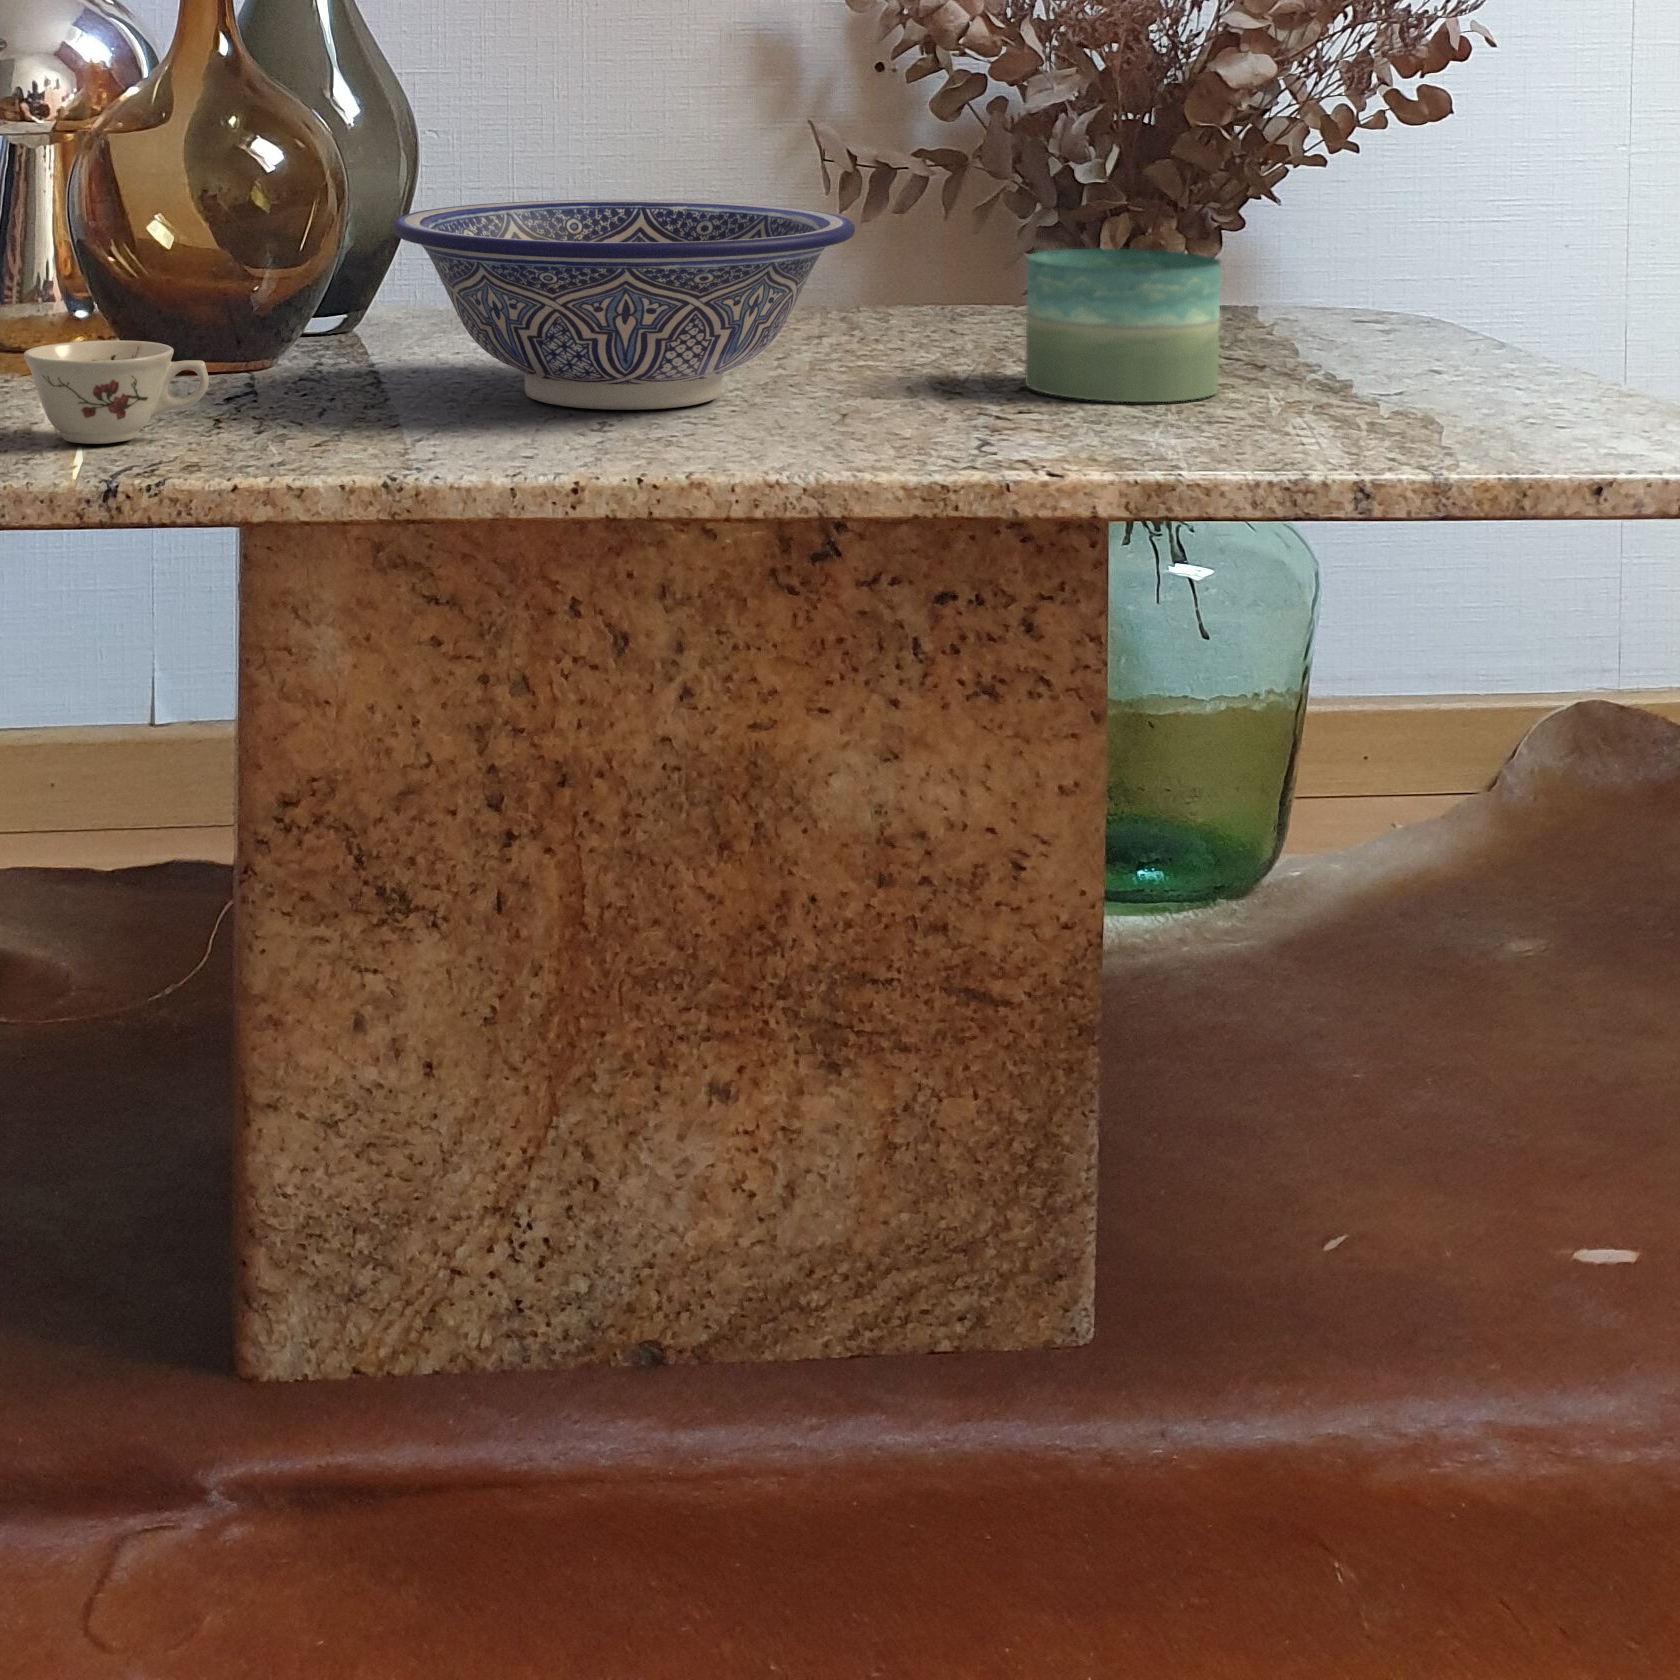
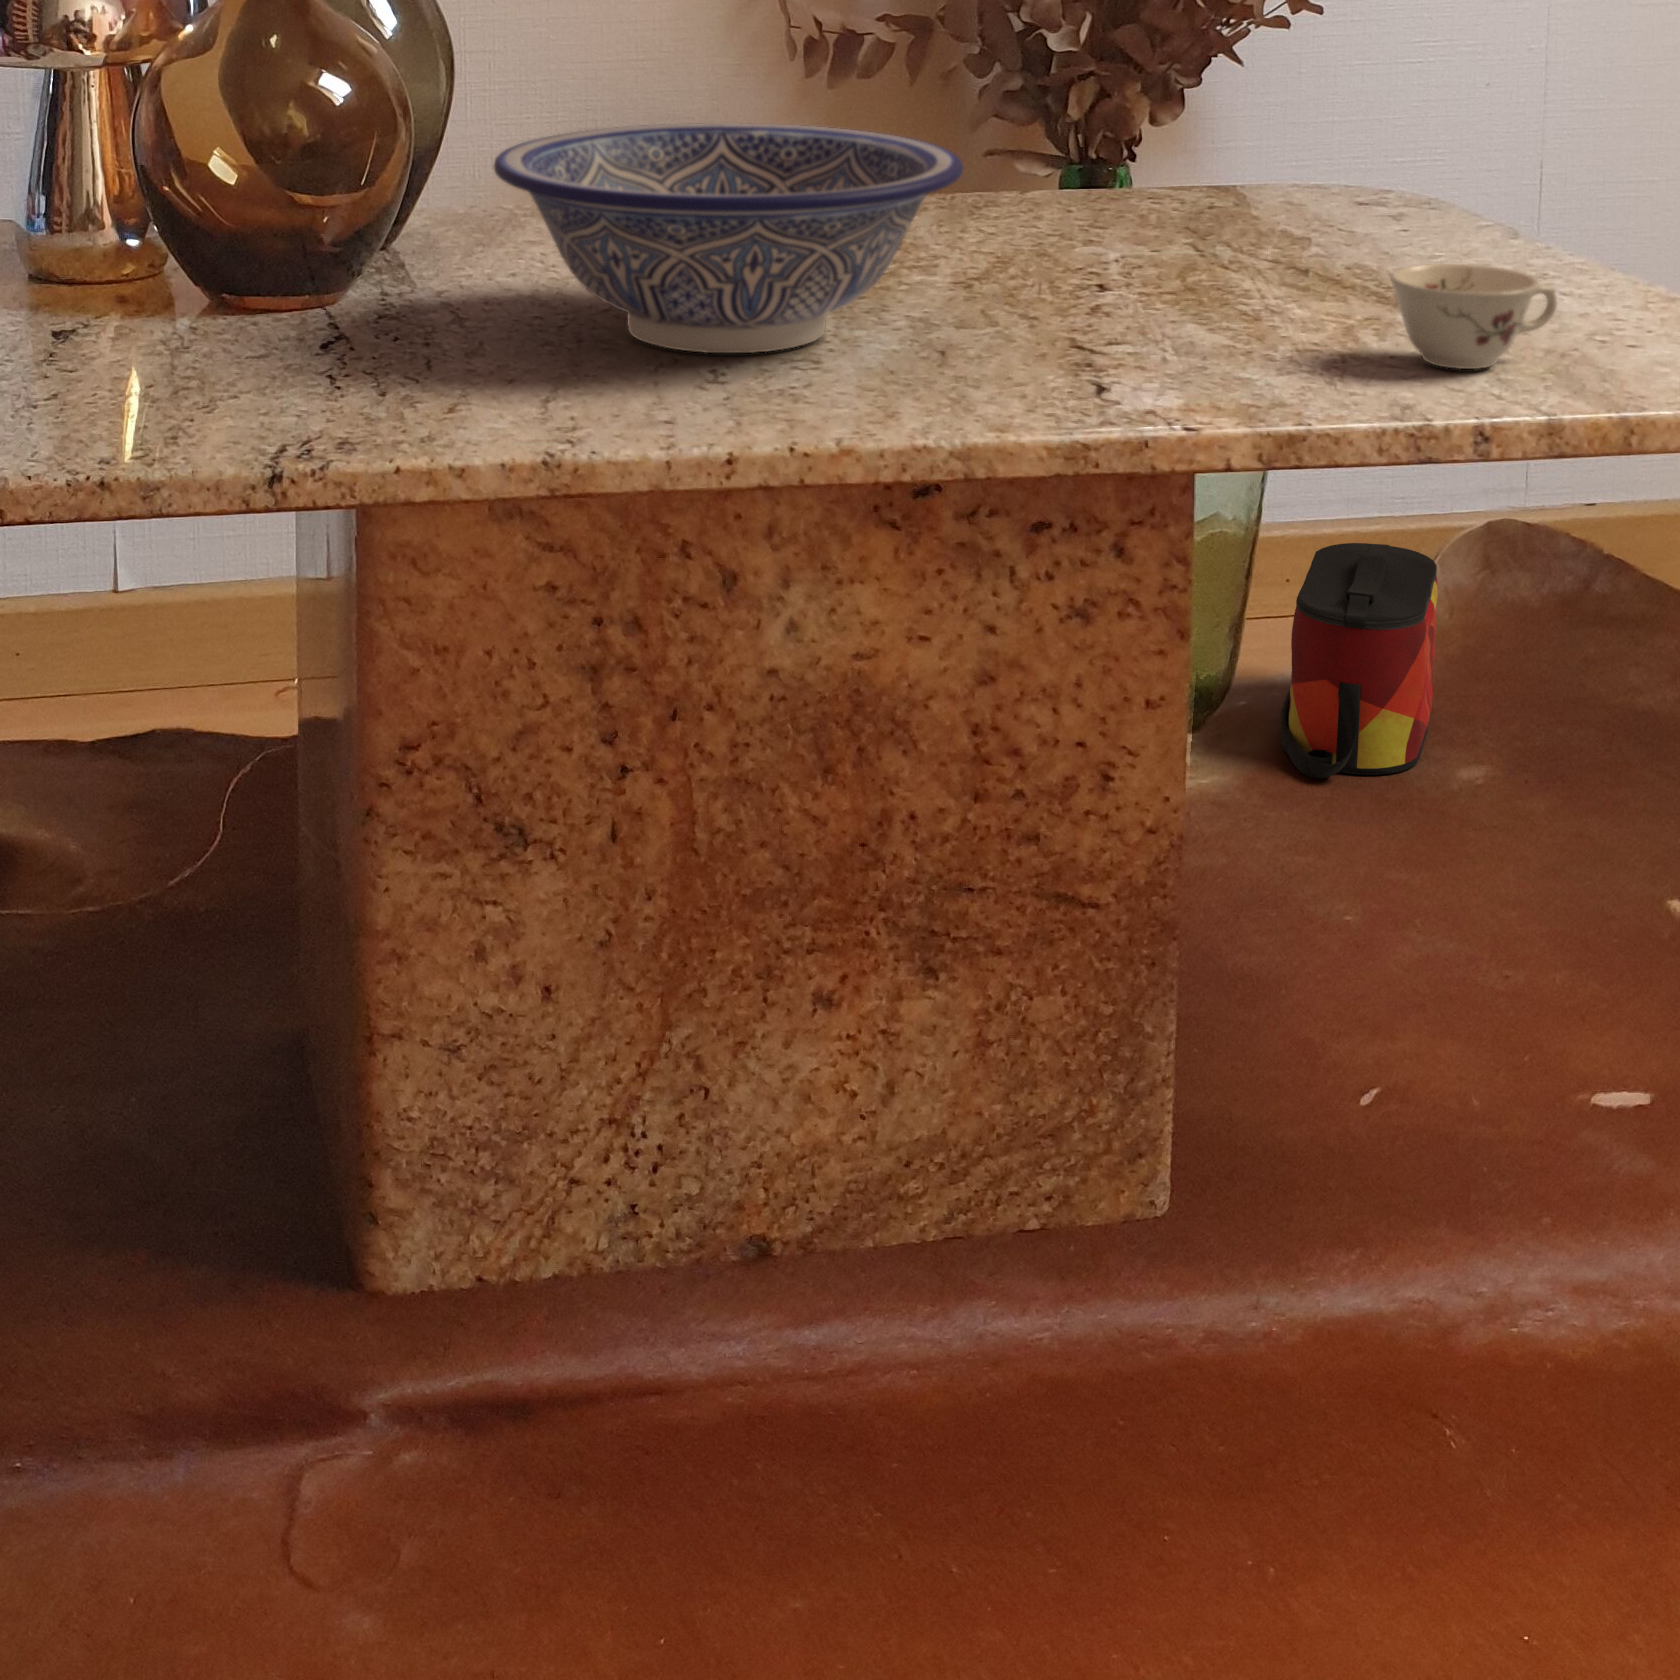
candle: present [1025,249,1221,402] -> none [1115,166,1315,329]
teacup: present [24,340,209,444] -> present [1390,264,1557,369]
bag: none [1325,708,1496,947] -> present [1280,543,1438,779]

